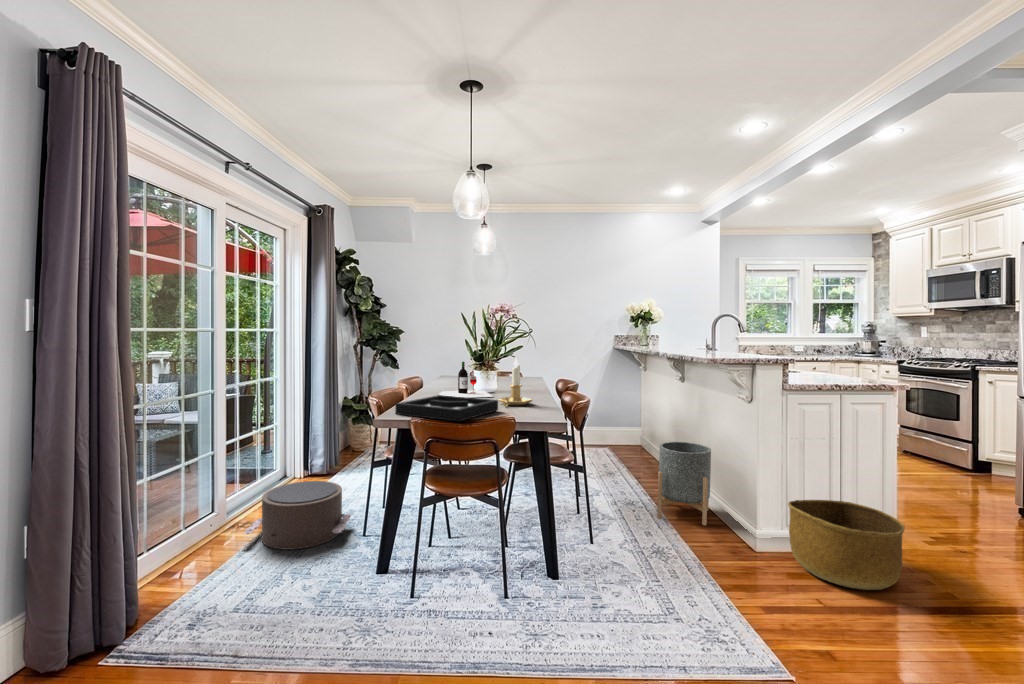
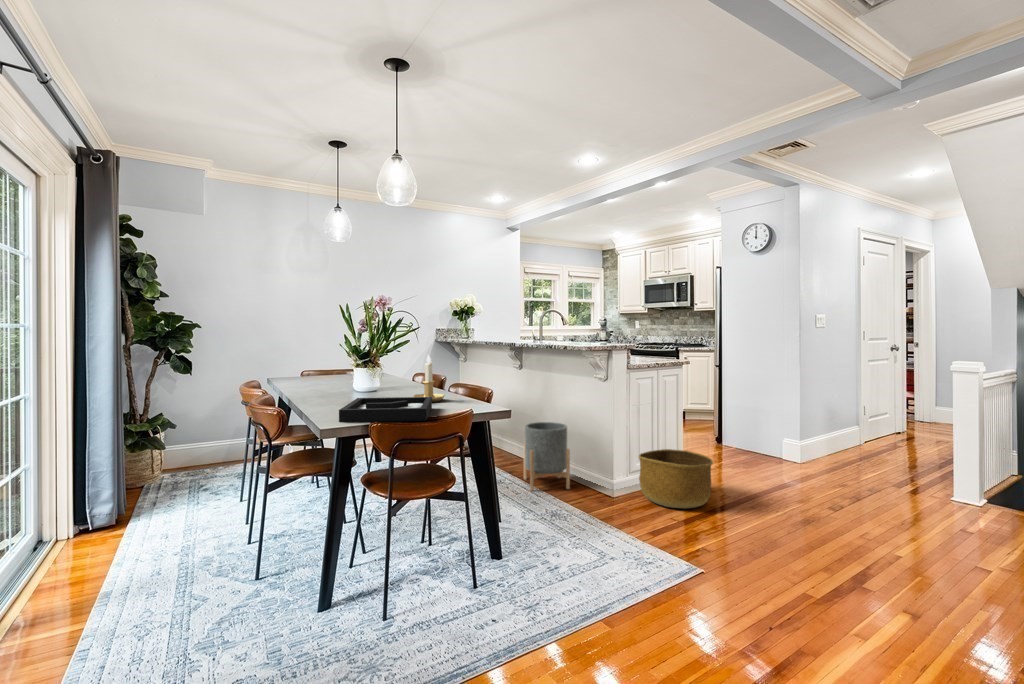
wine bottle: present [439,362,493,397] -> none [315,361,392,402]
pouf: present [244,481,351,550] -> none [80,526,237,629]

